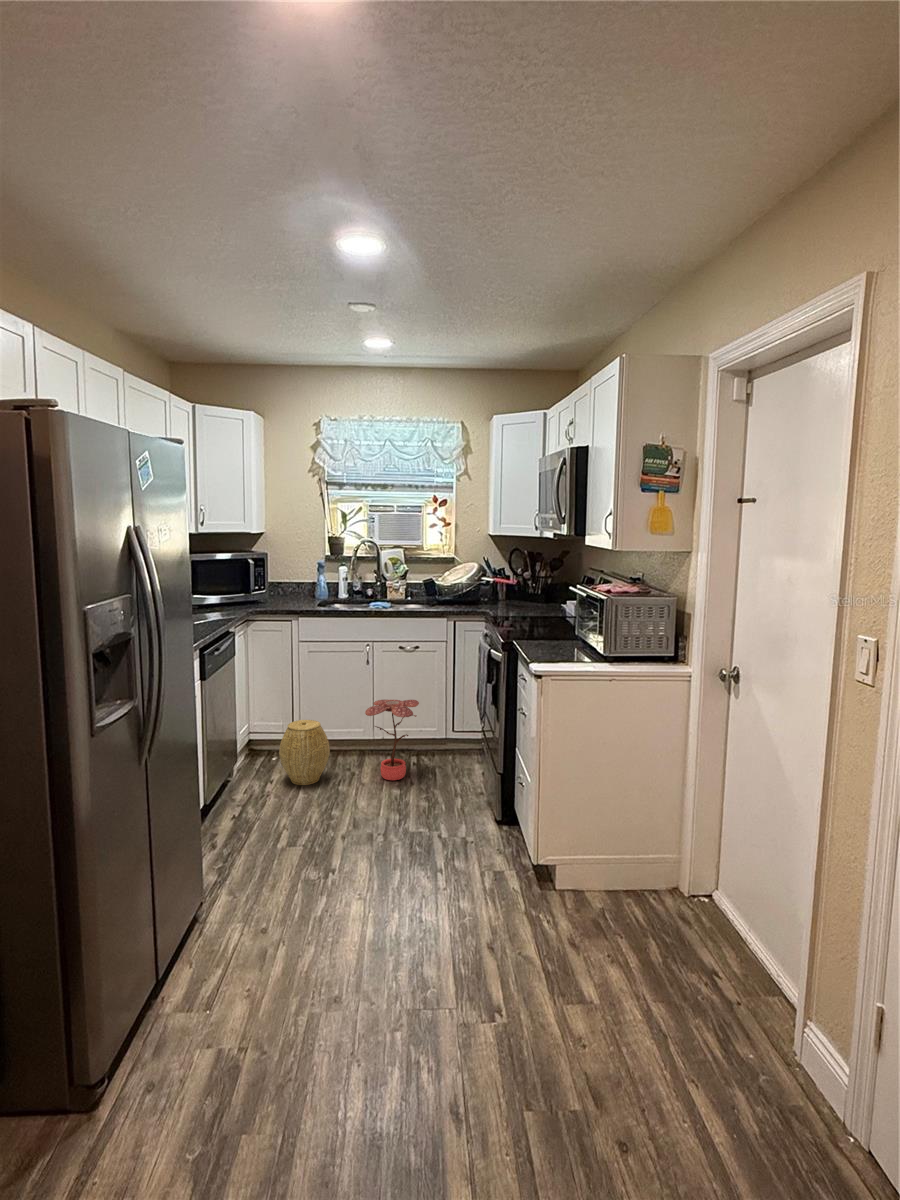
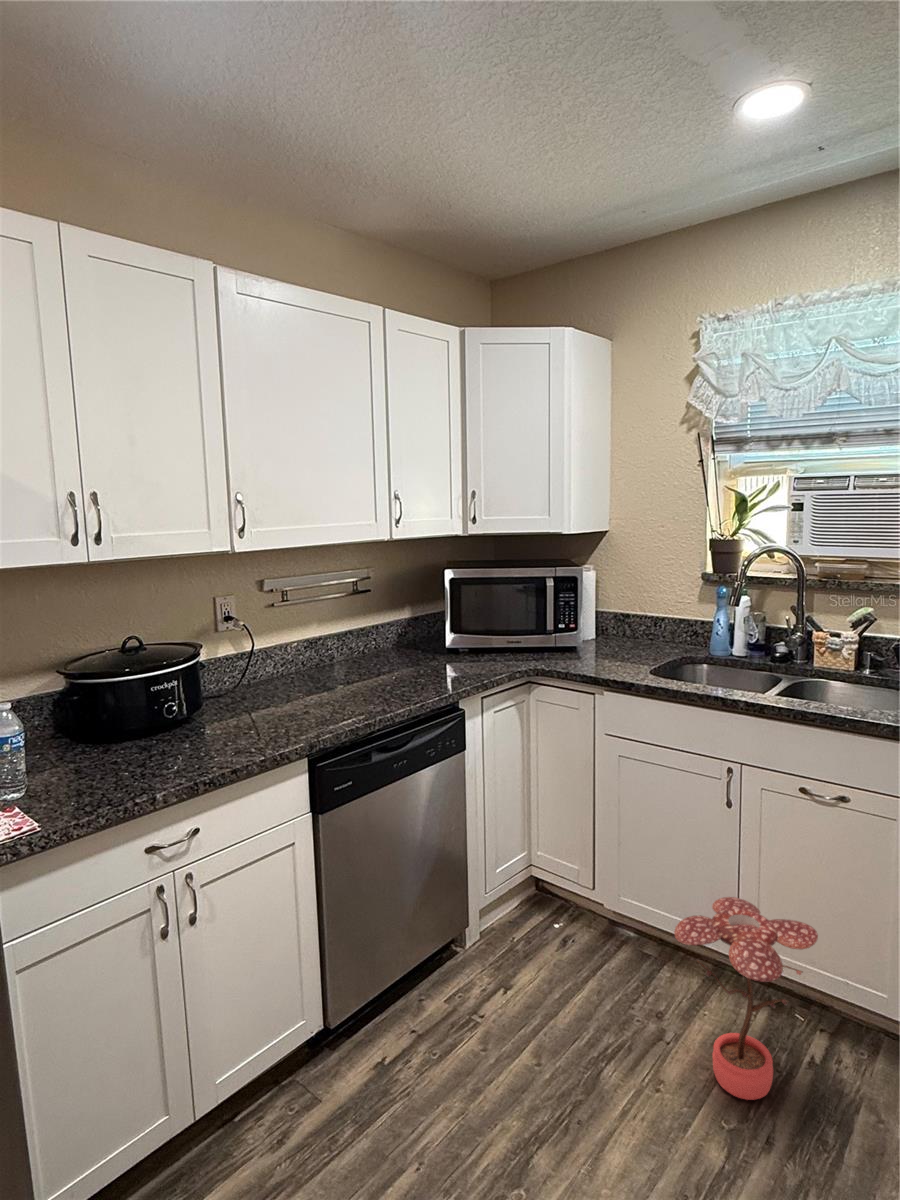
woven basket: present [279,720,330,785] -> none [522,888,617,1023]

